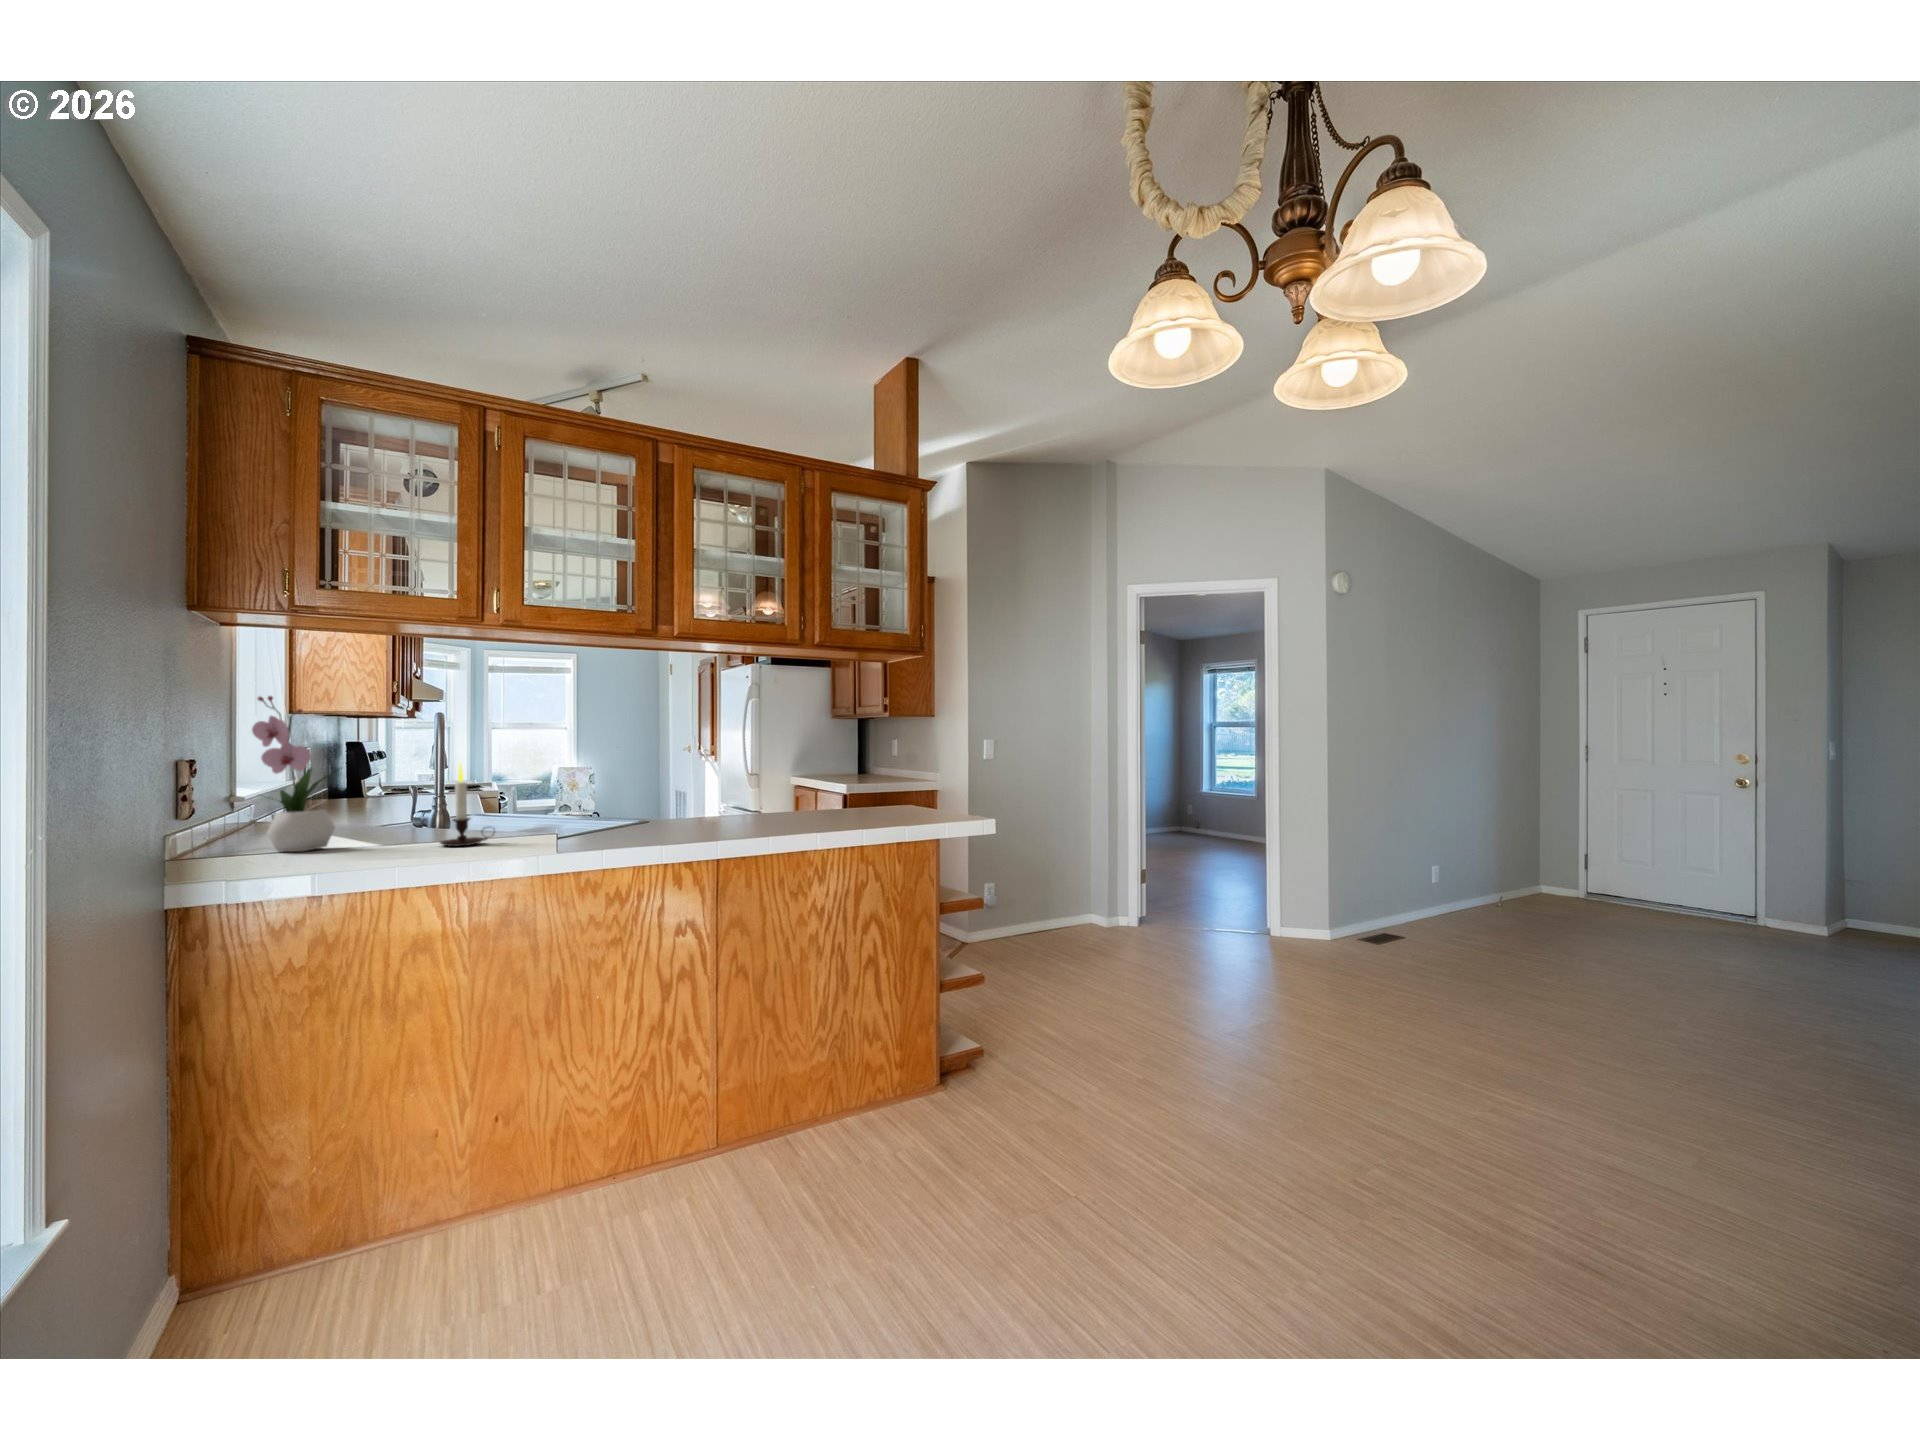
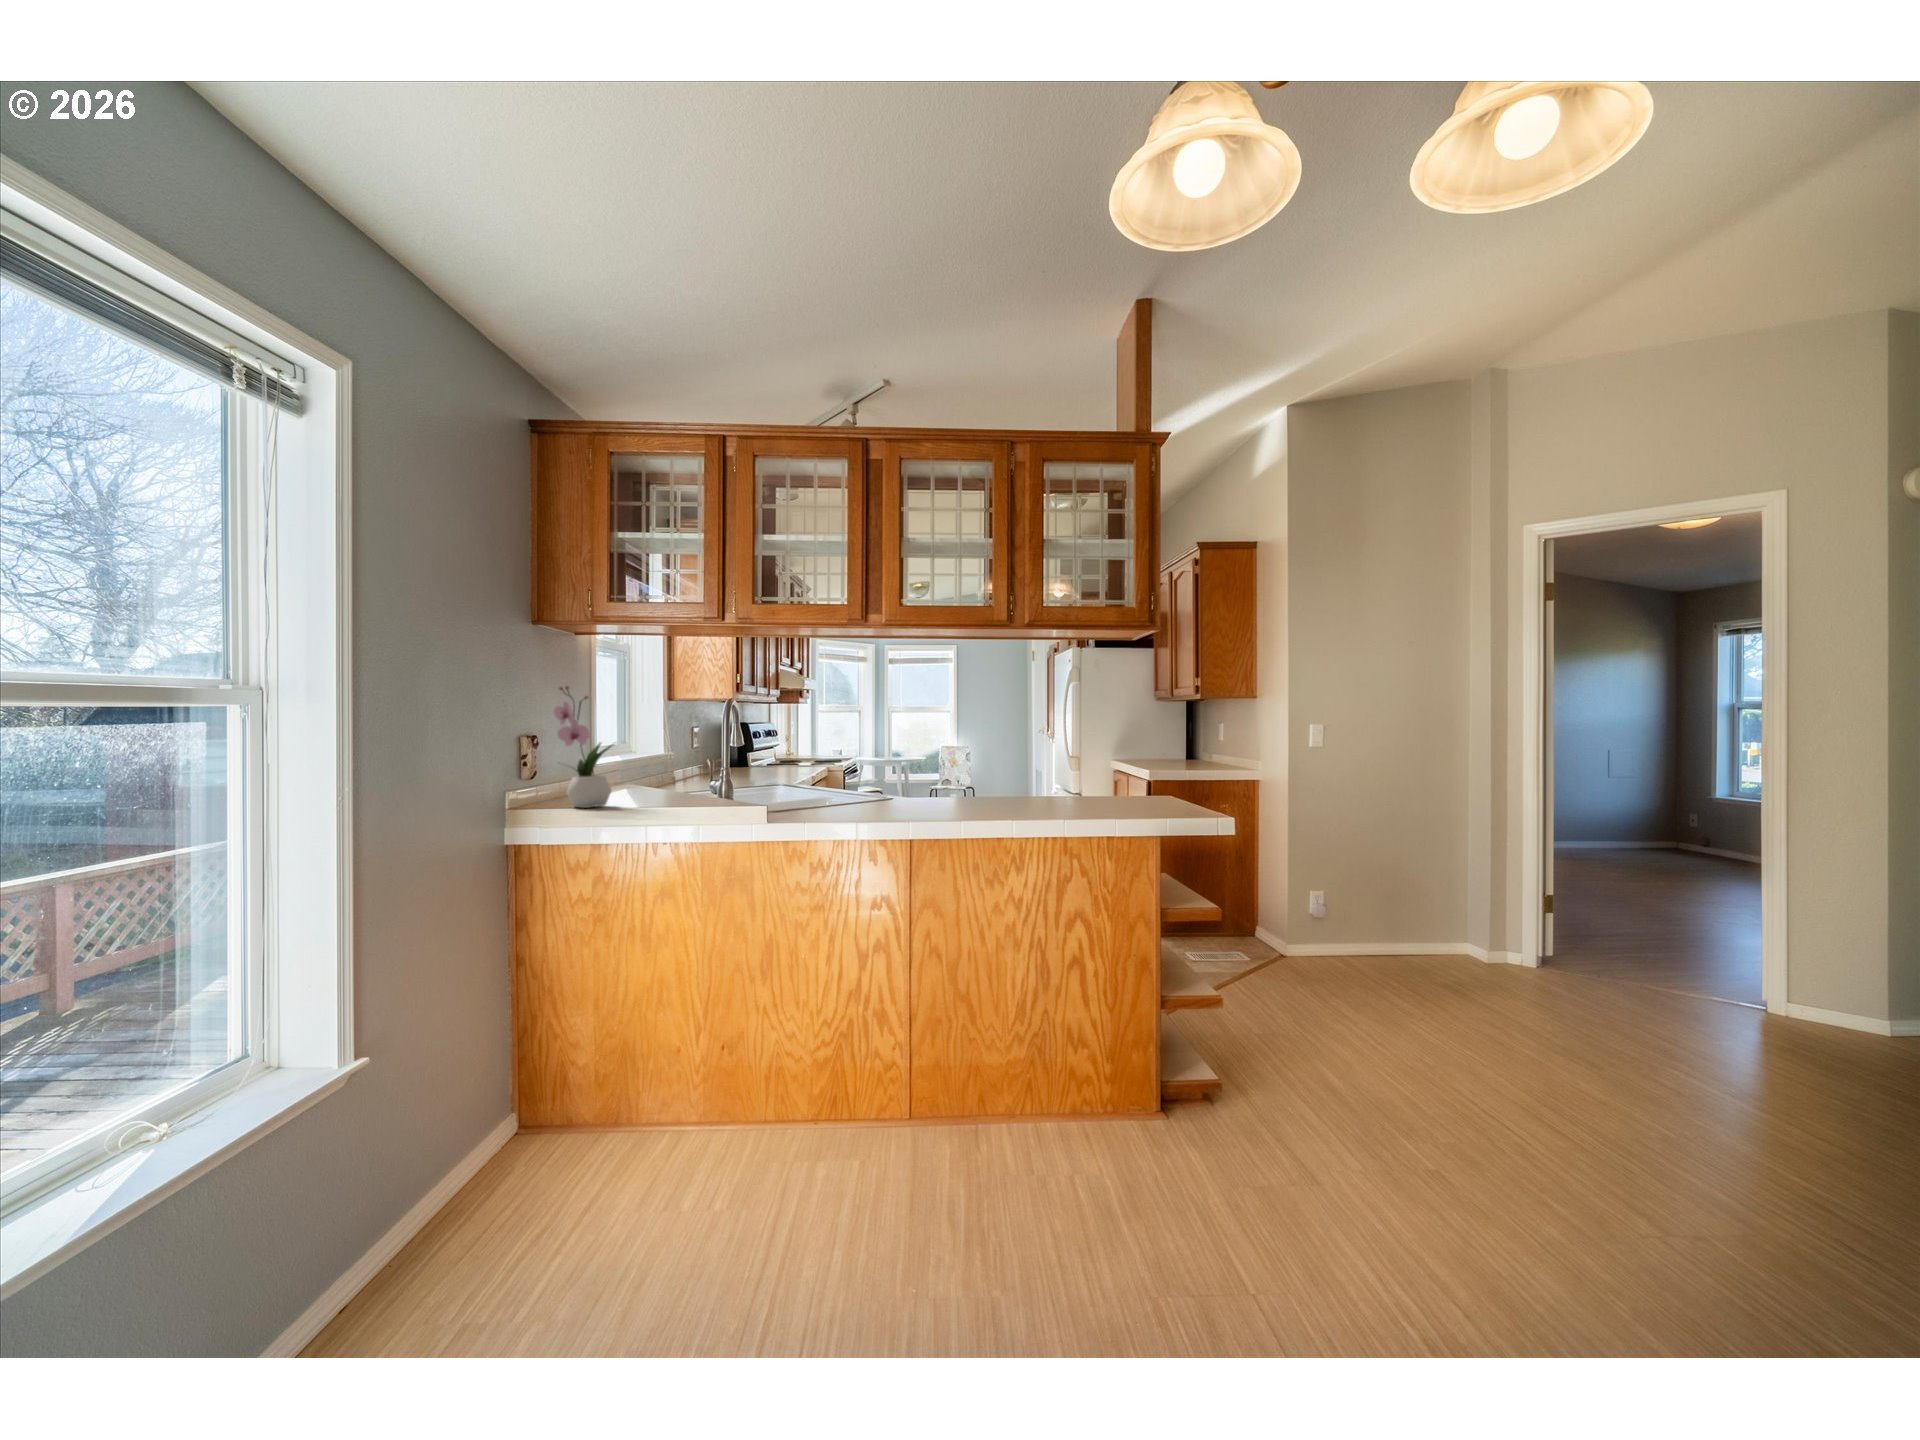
candle: present [440,764,495,847] -> none [673,739,717,811]

